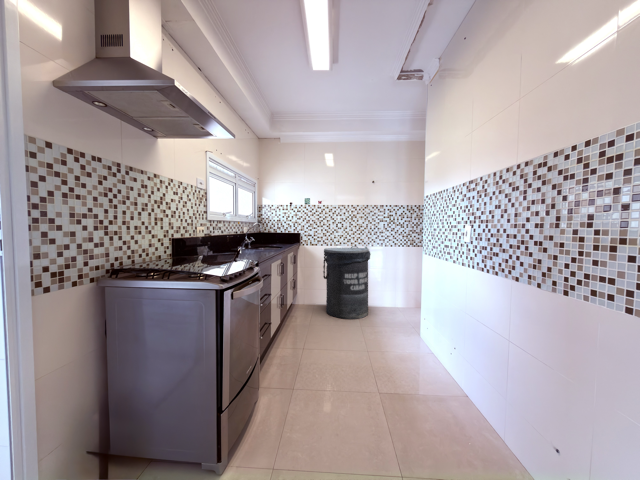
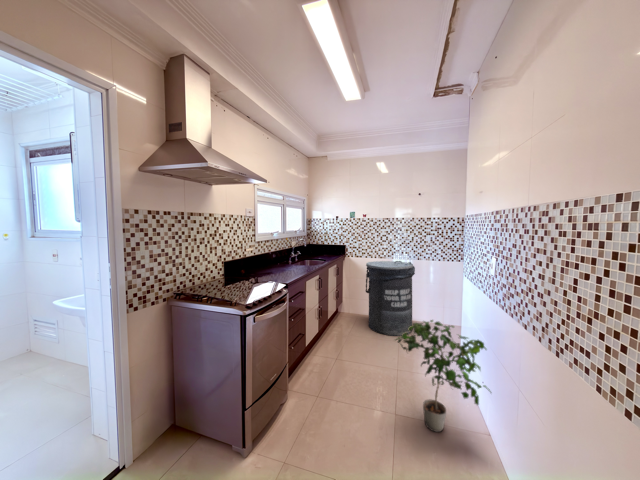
potted plant: none [377,292,471,399] -> present [396,320,491,432]

